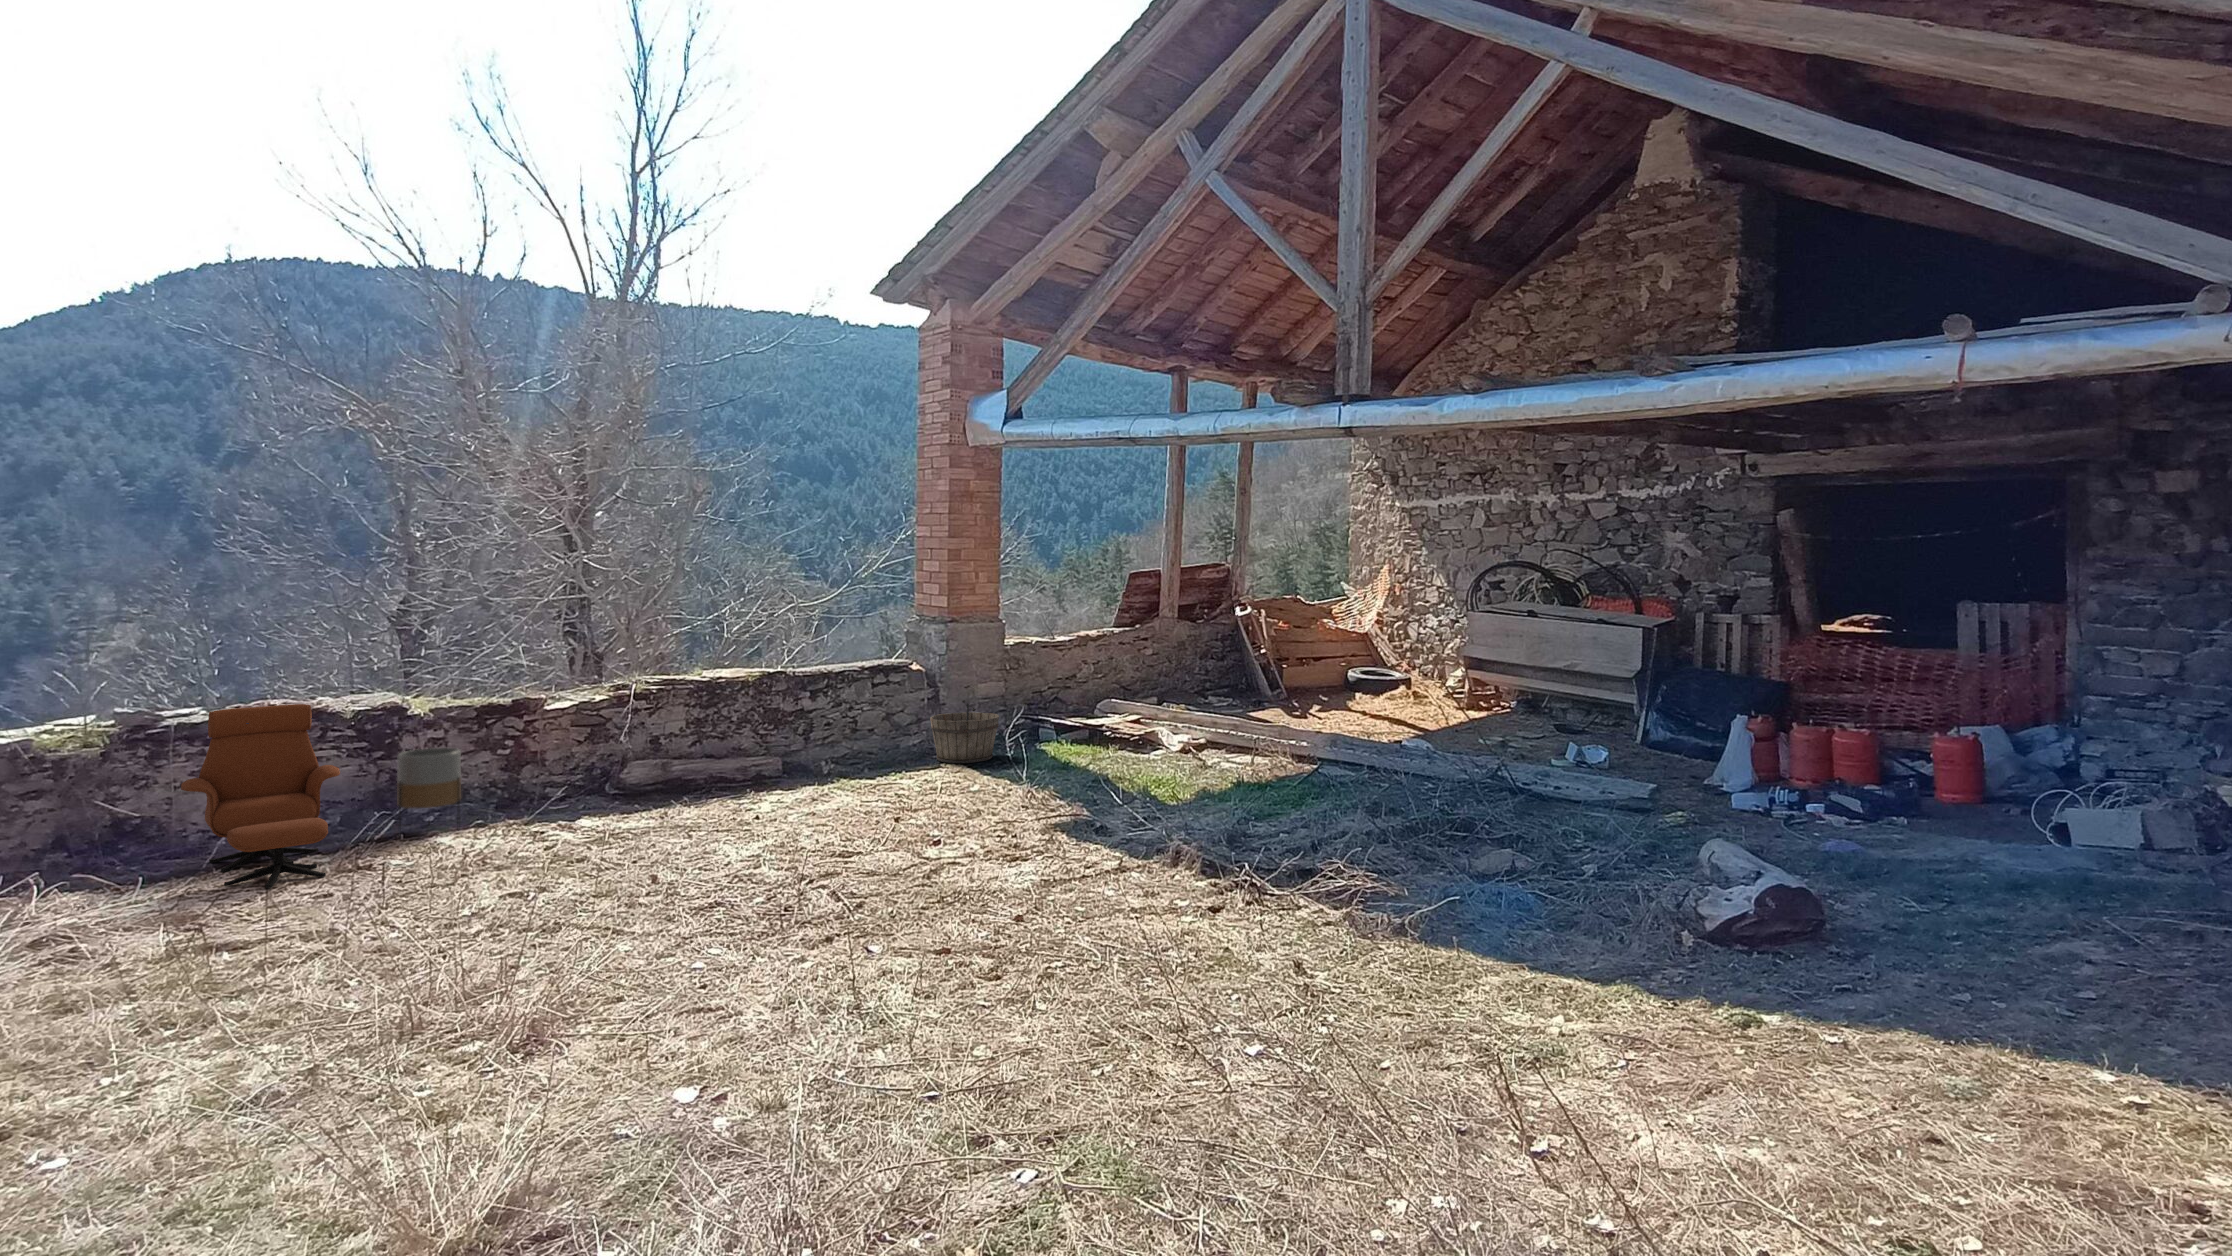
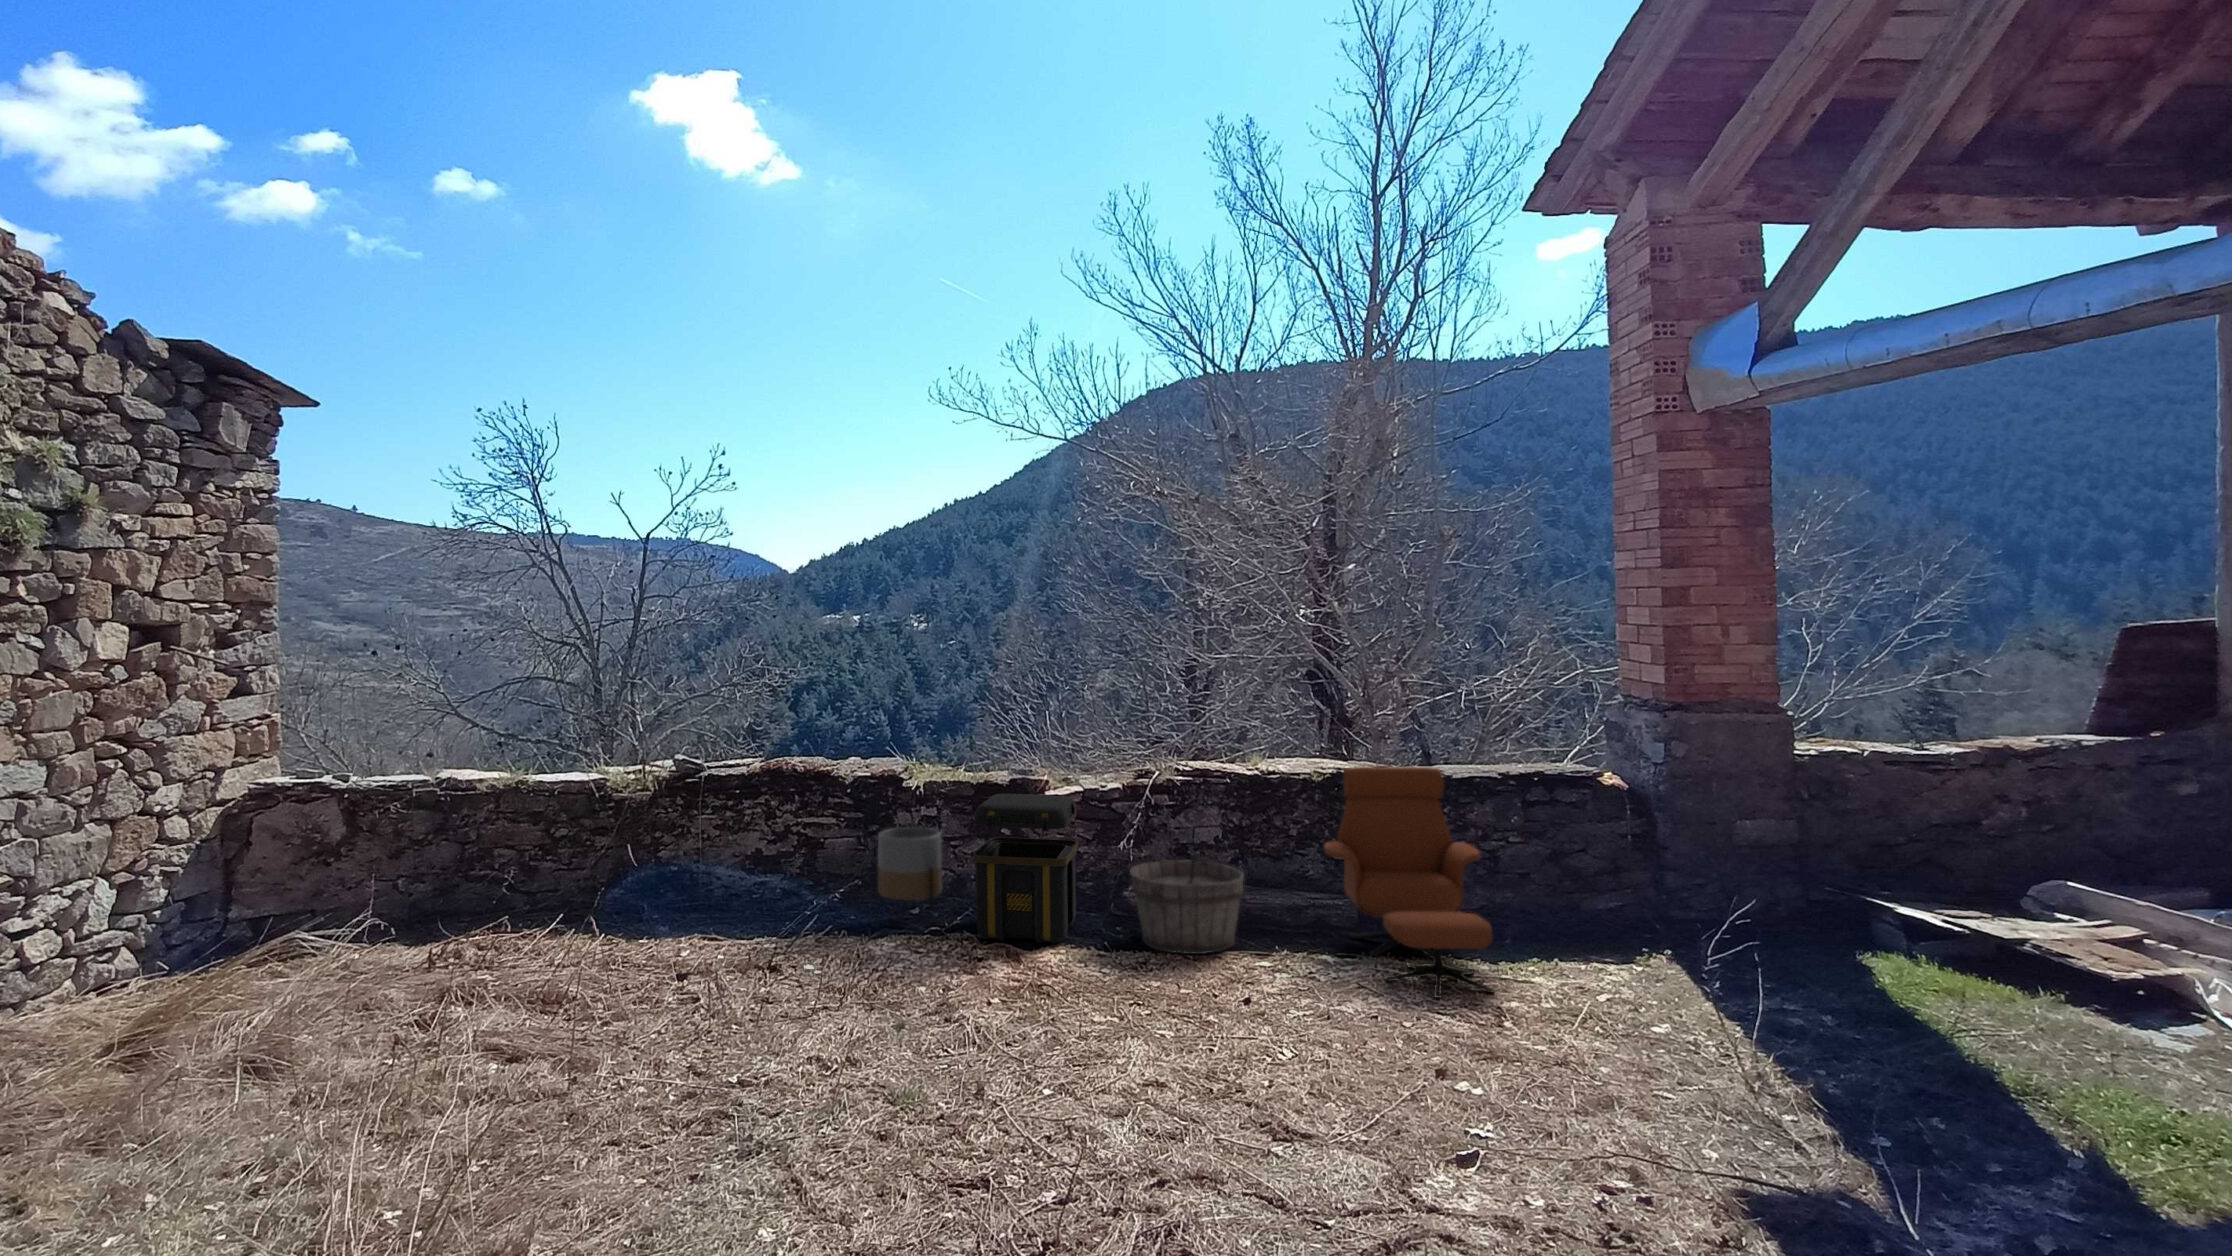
wooden bucket: present [930,700,999,763] -> present [1130,846,1244,954]
lounge chair: present [181,704,340,888] -> present [1324,766,1494,998]
toolbox: none [498,708,590,825] -> present [974,794,1078,943]

